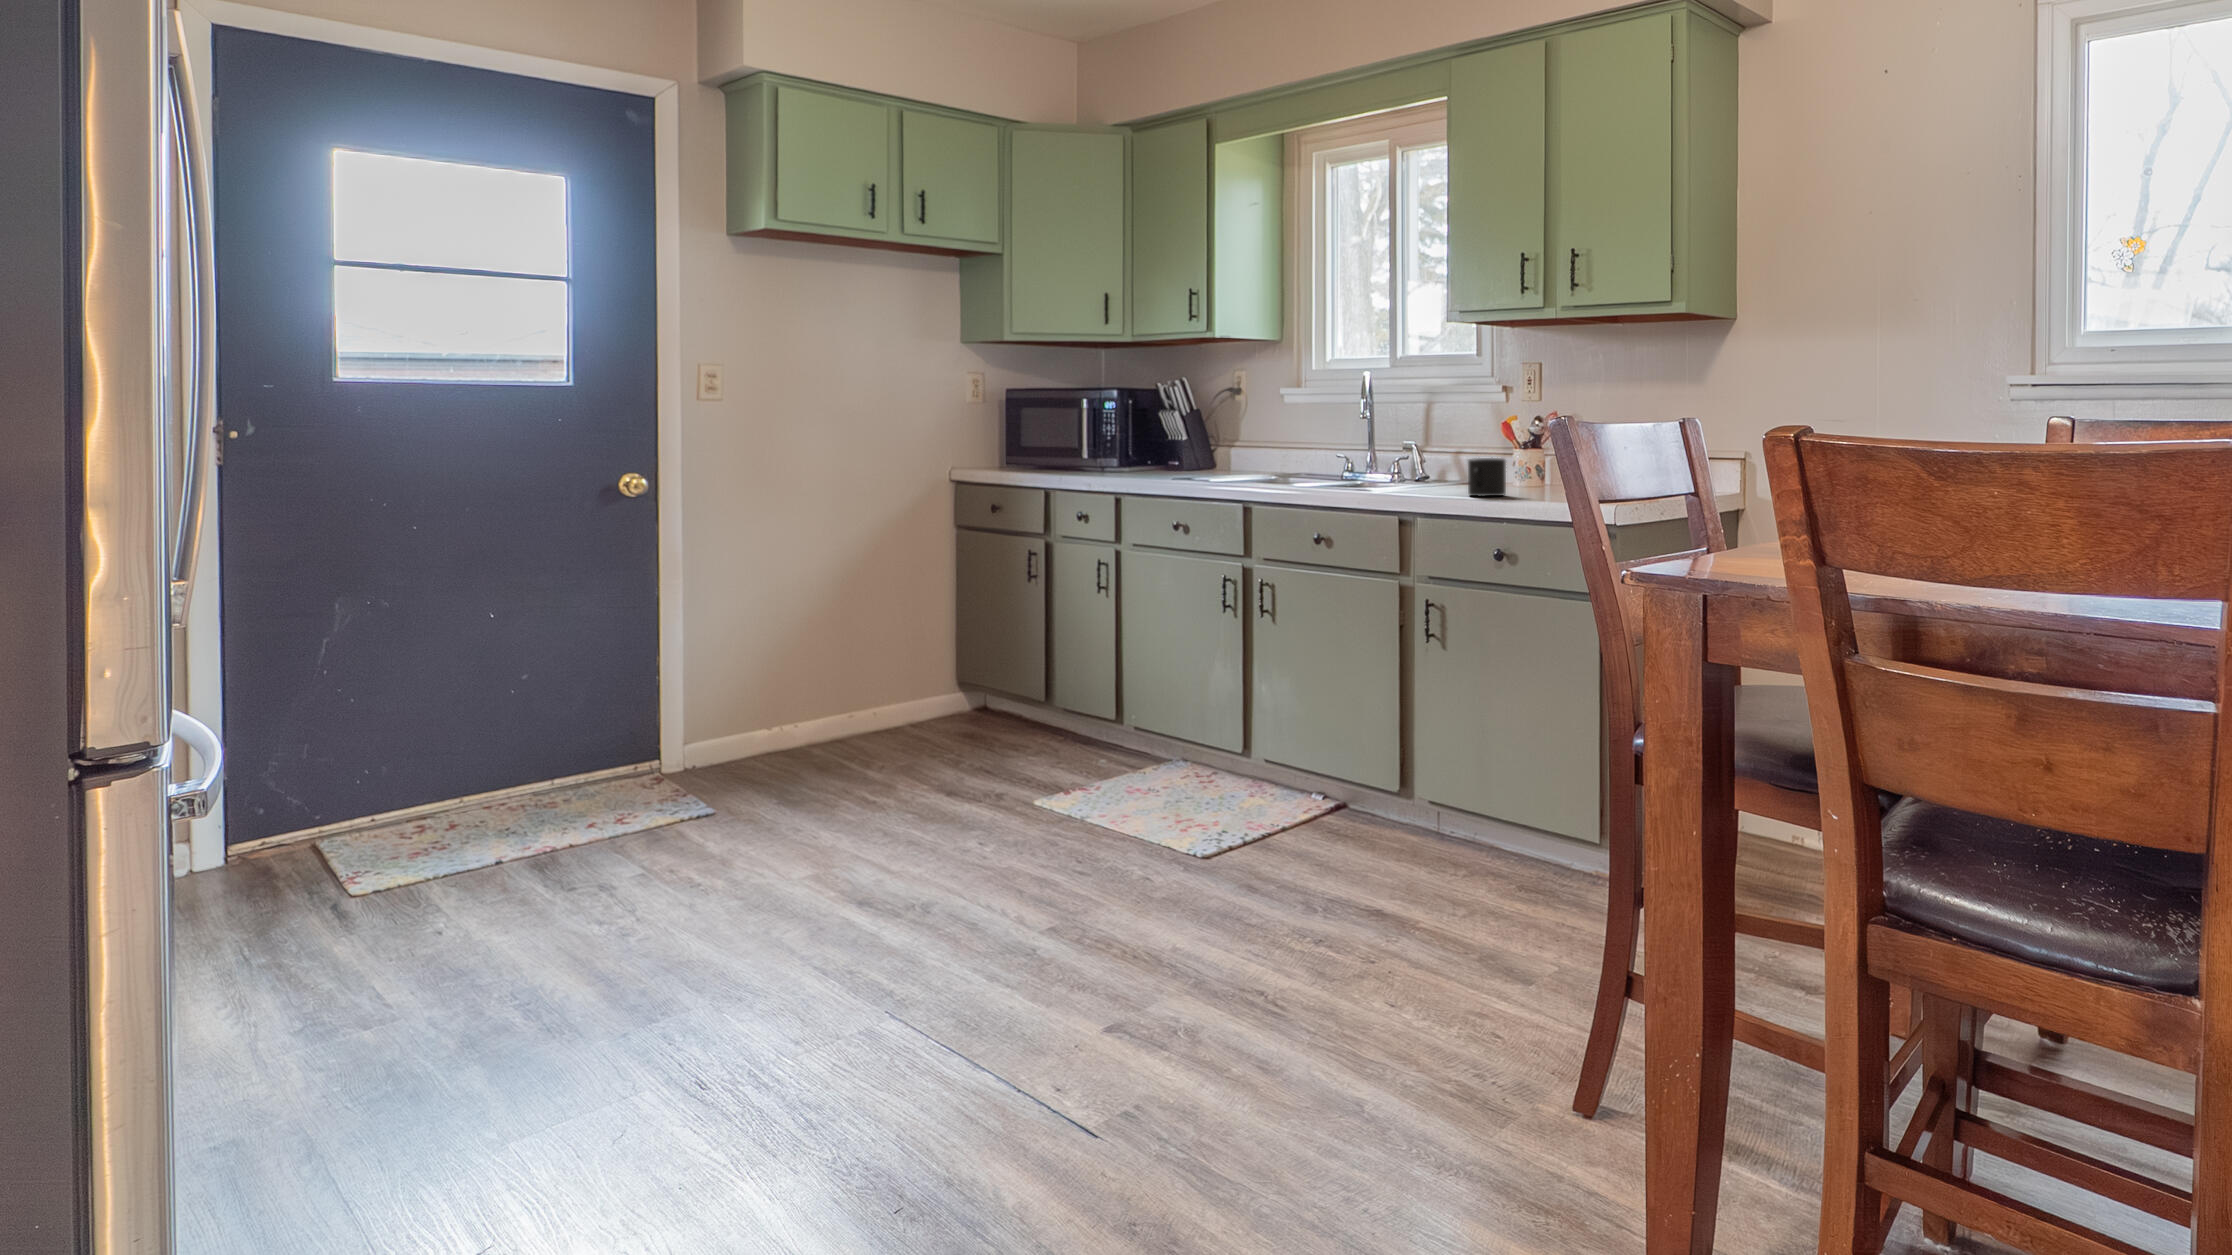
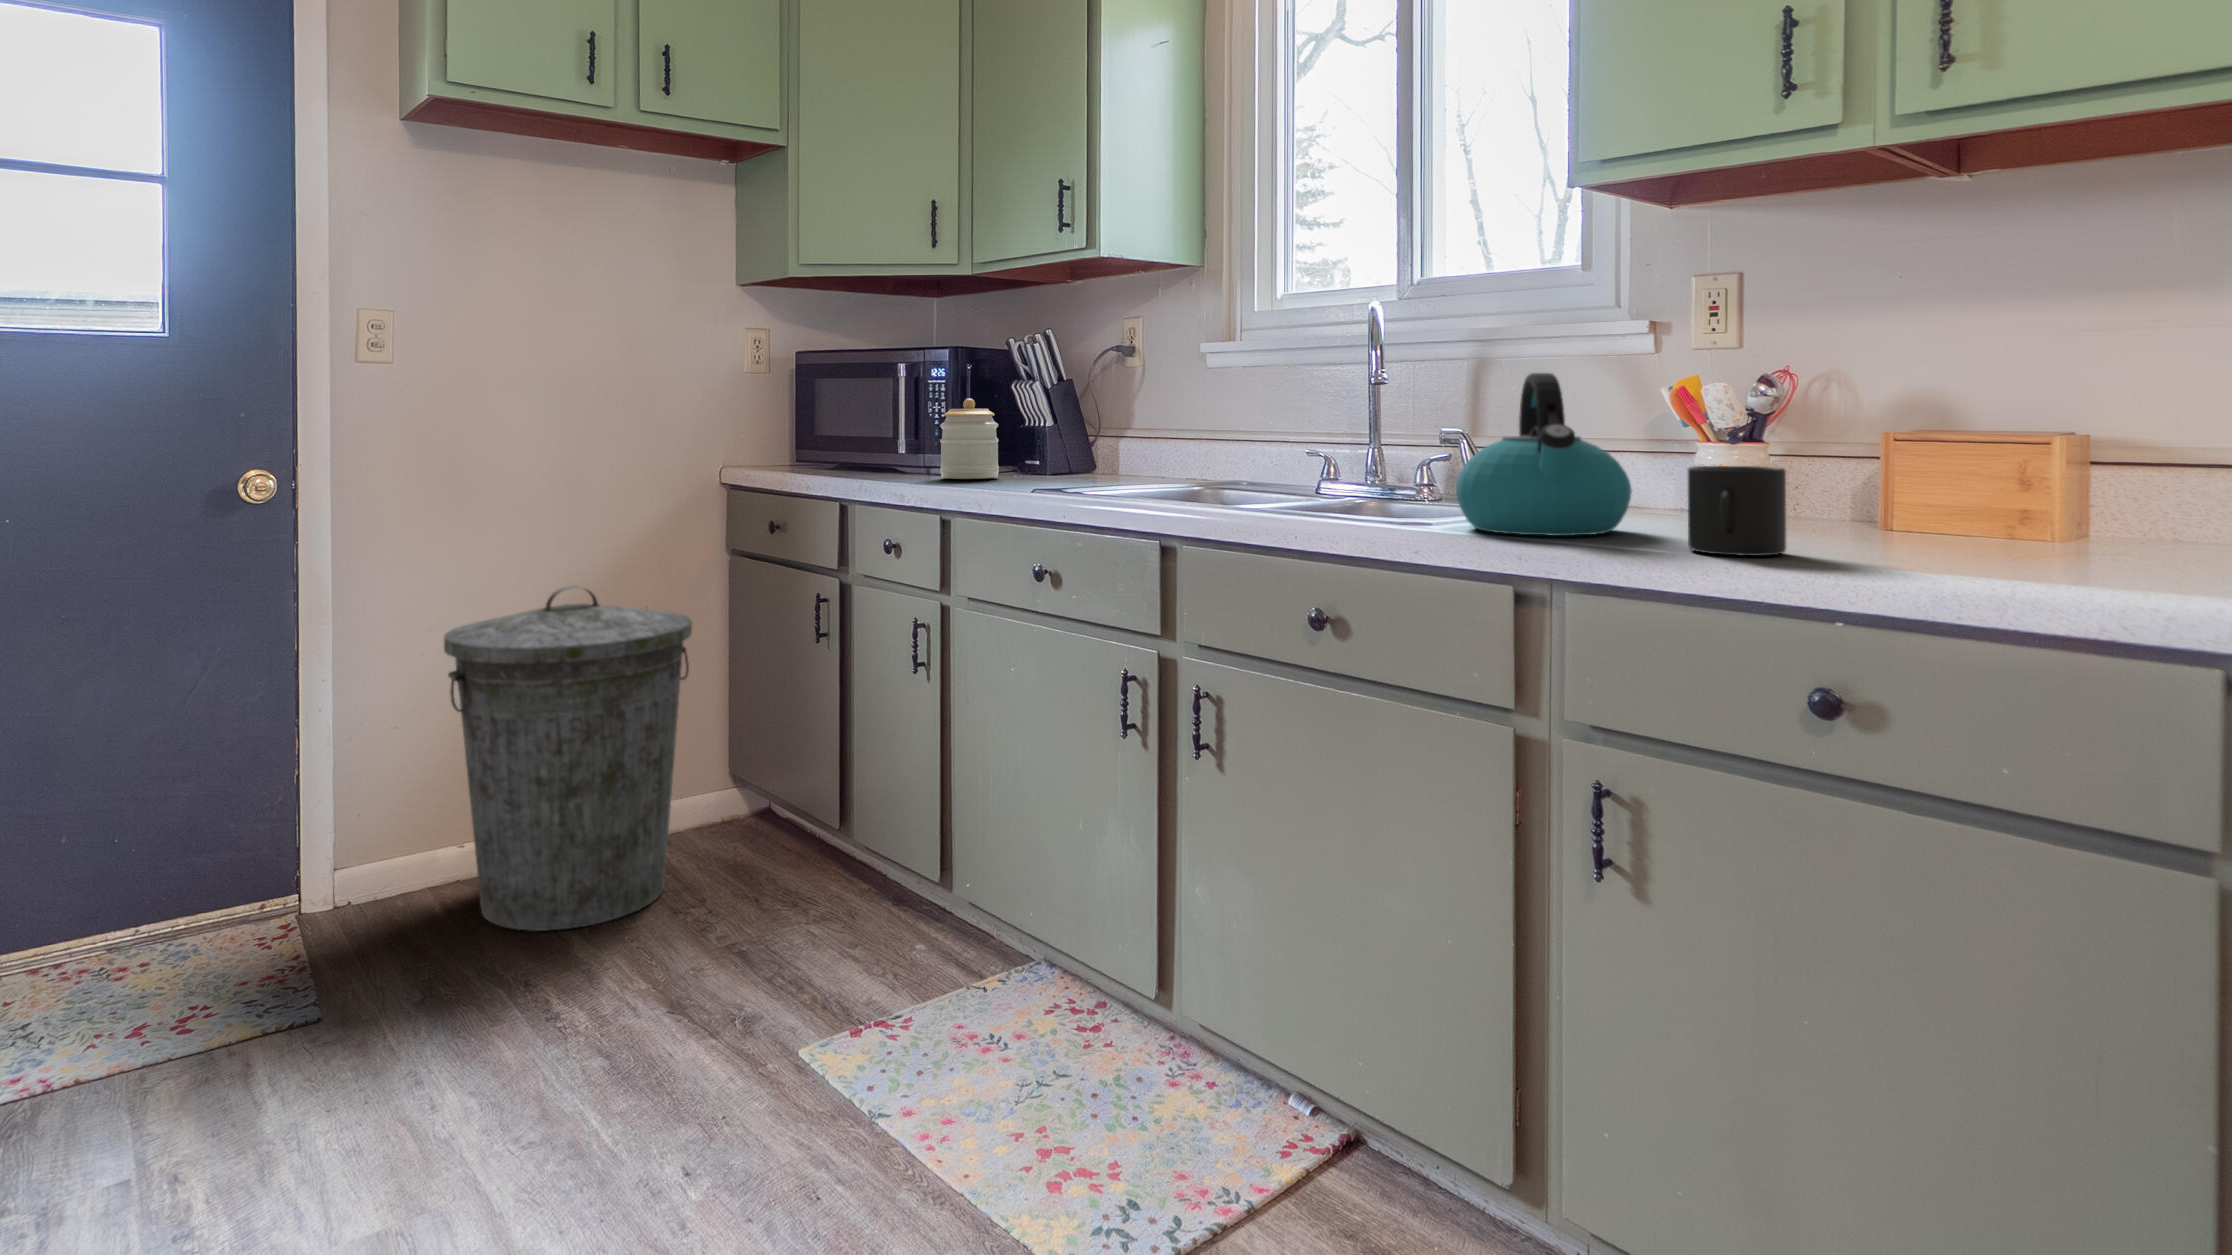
kettle: none [1384,415,1463,492] -> present [1456,373,1632,536]
jar: none [1111,423,1151,475] -> present [940,399,999,479]
trash can: none [770,548,941,769] -> present [444,586,692,931]

